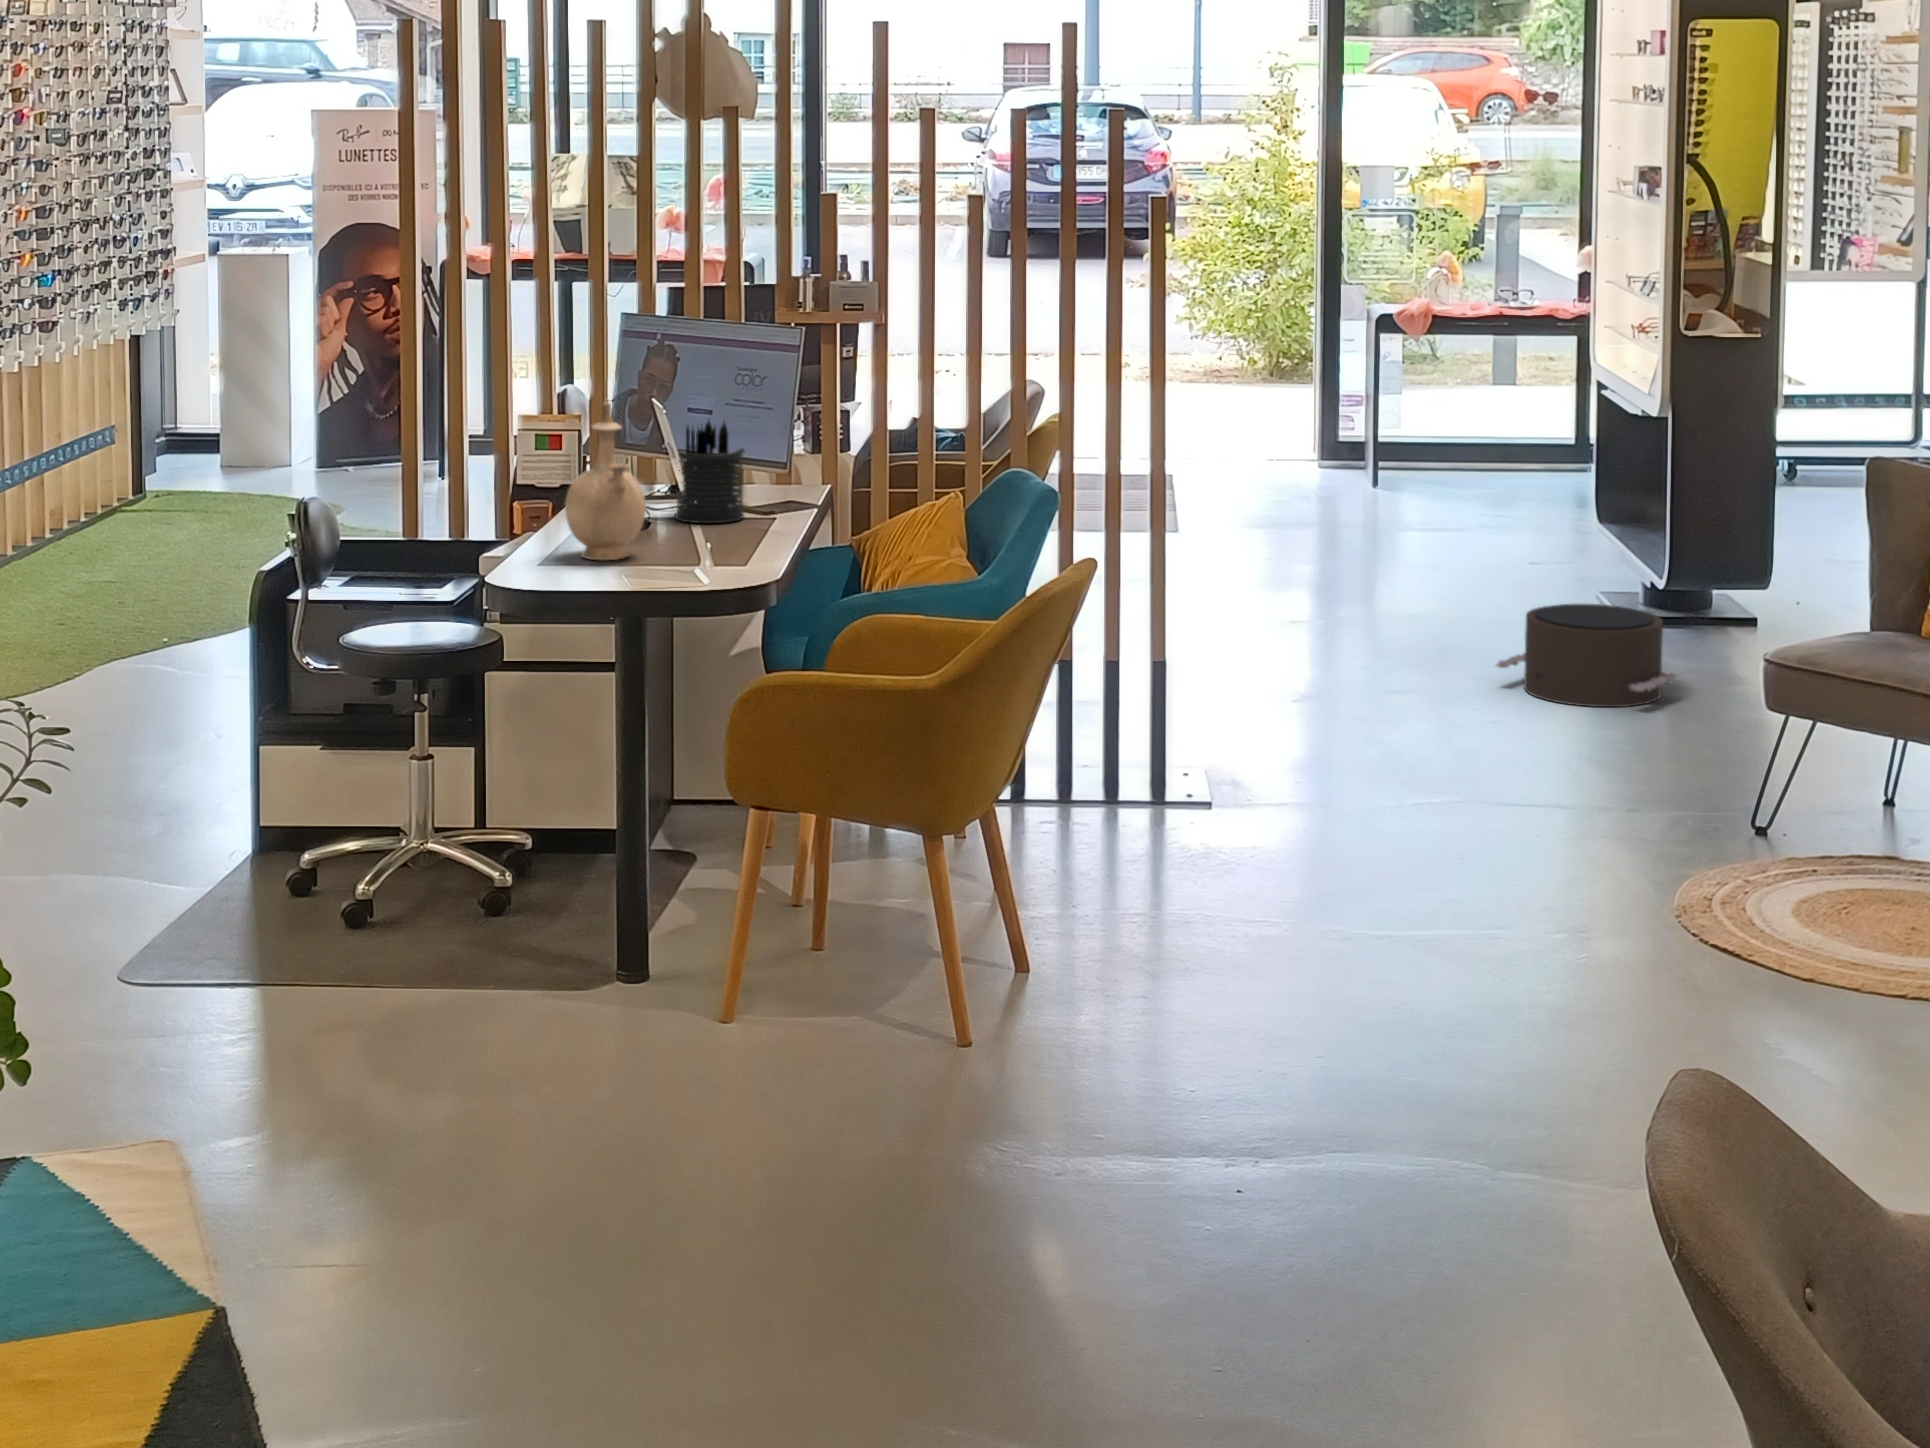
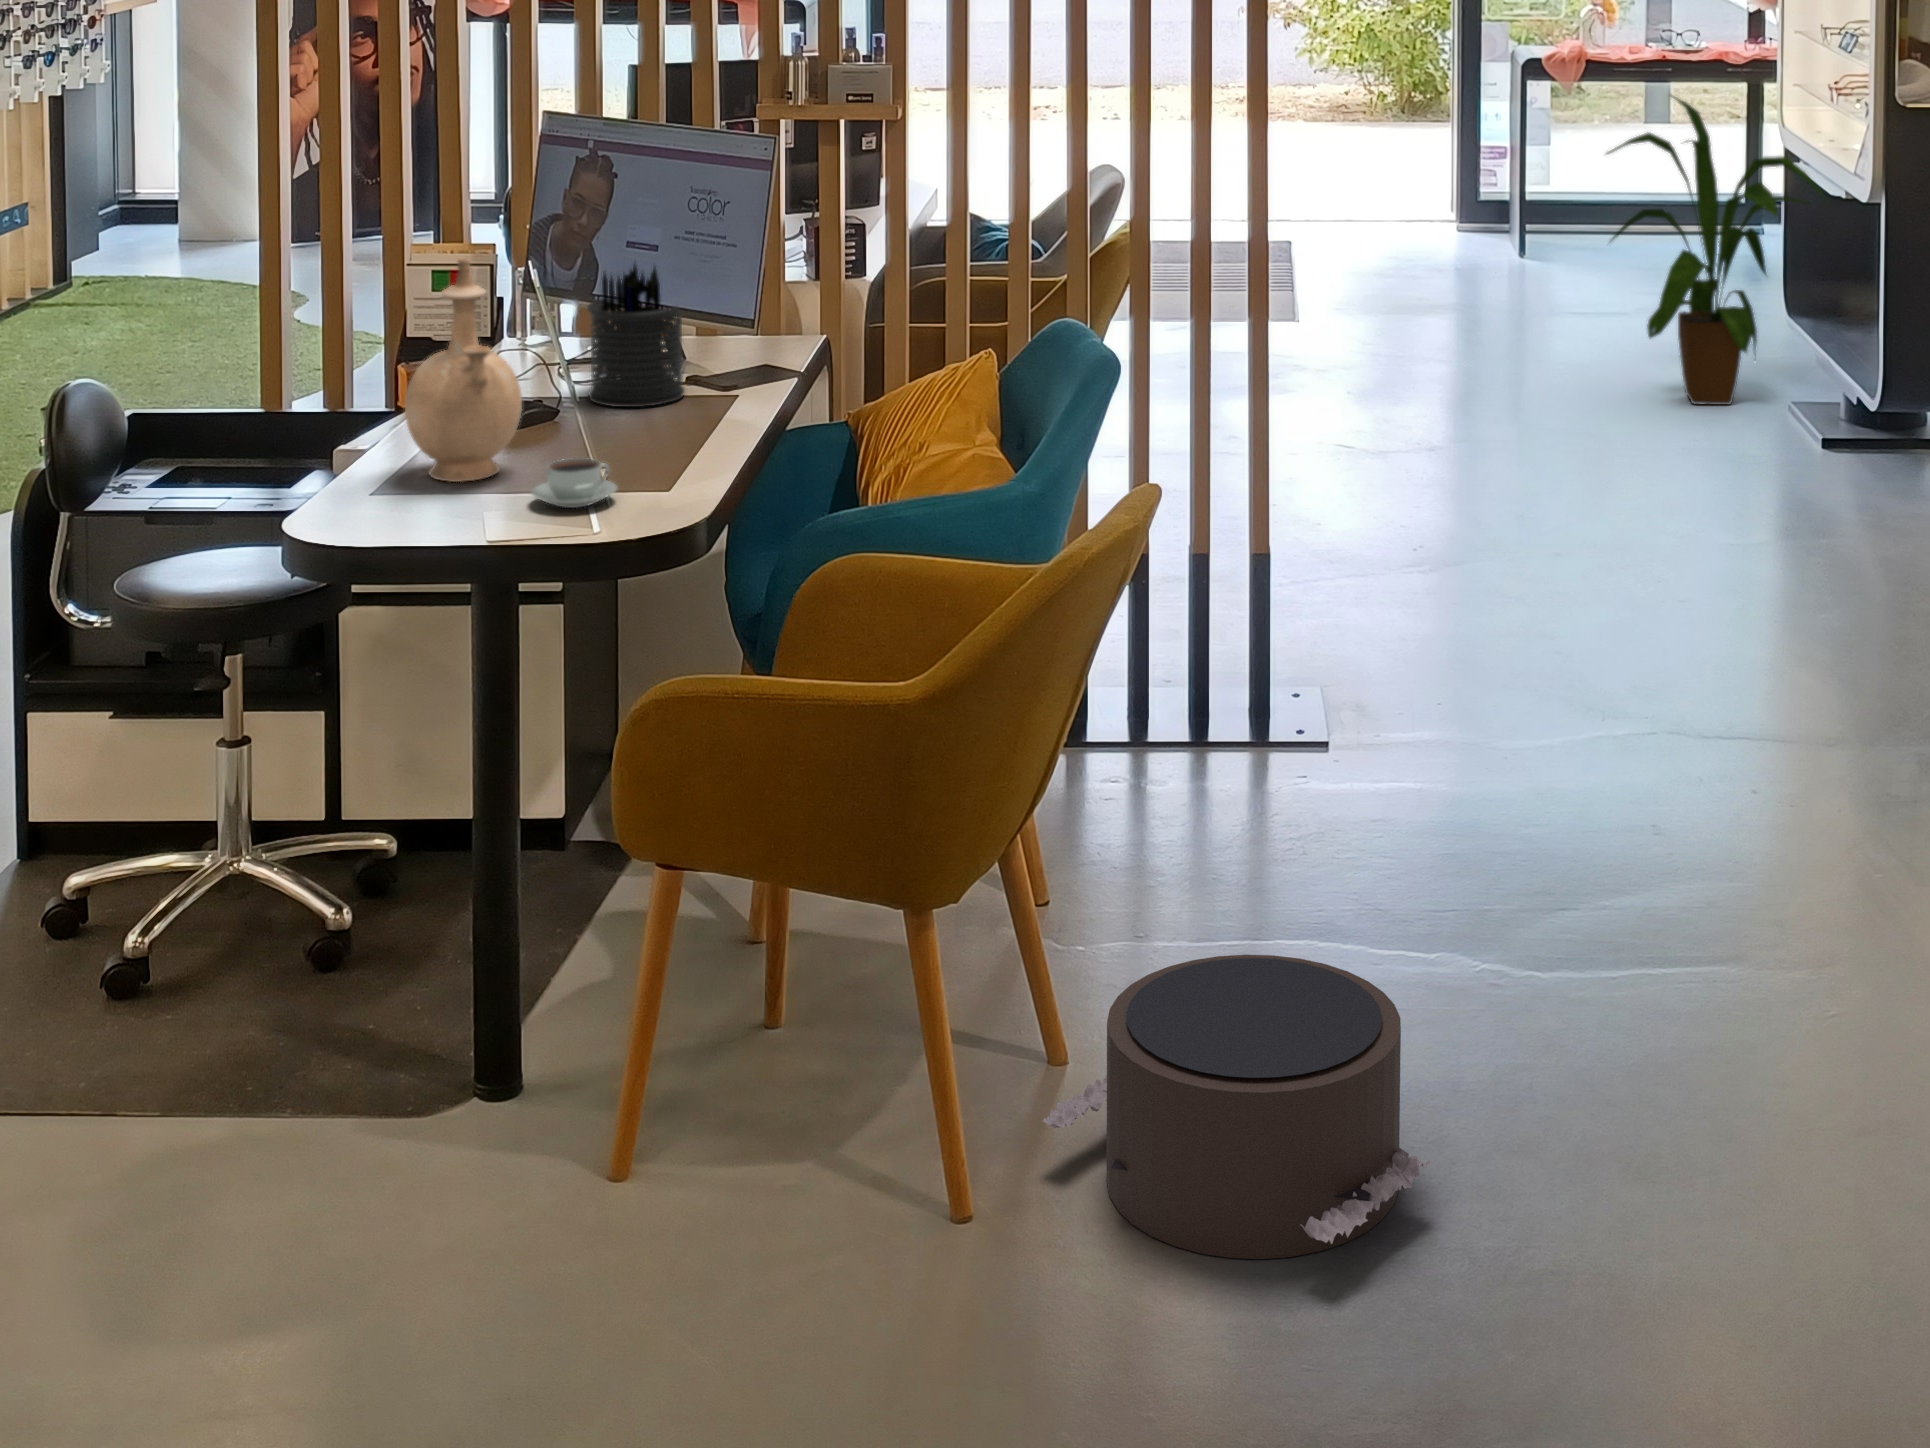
house plant: none [1444,335,1635,596] -> present [1607,96,1825,405]
coffee cup: none [660,542,719,574] -> present [532,458,617,508]
pouf: present [1496,604,1676,707] -> present [1043,955,1430,1259]

